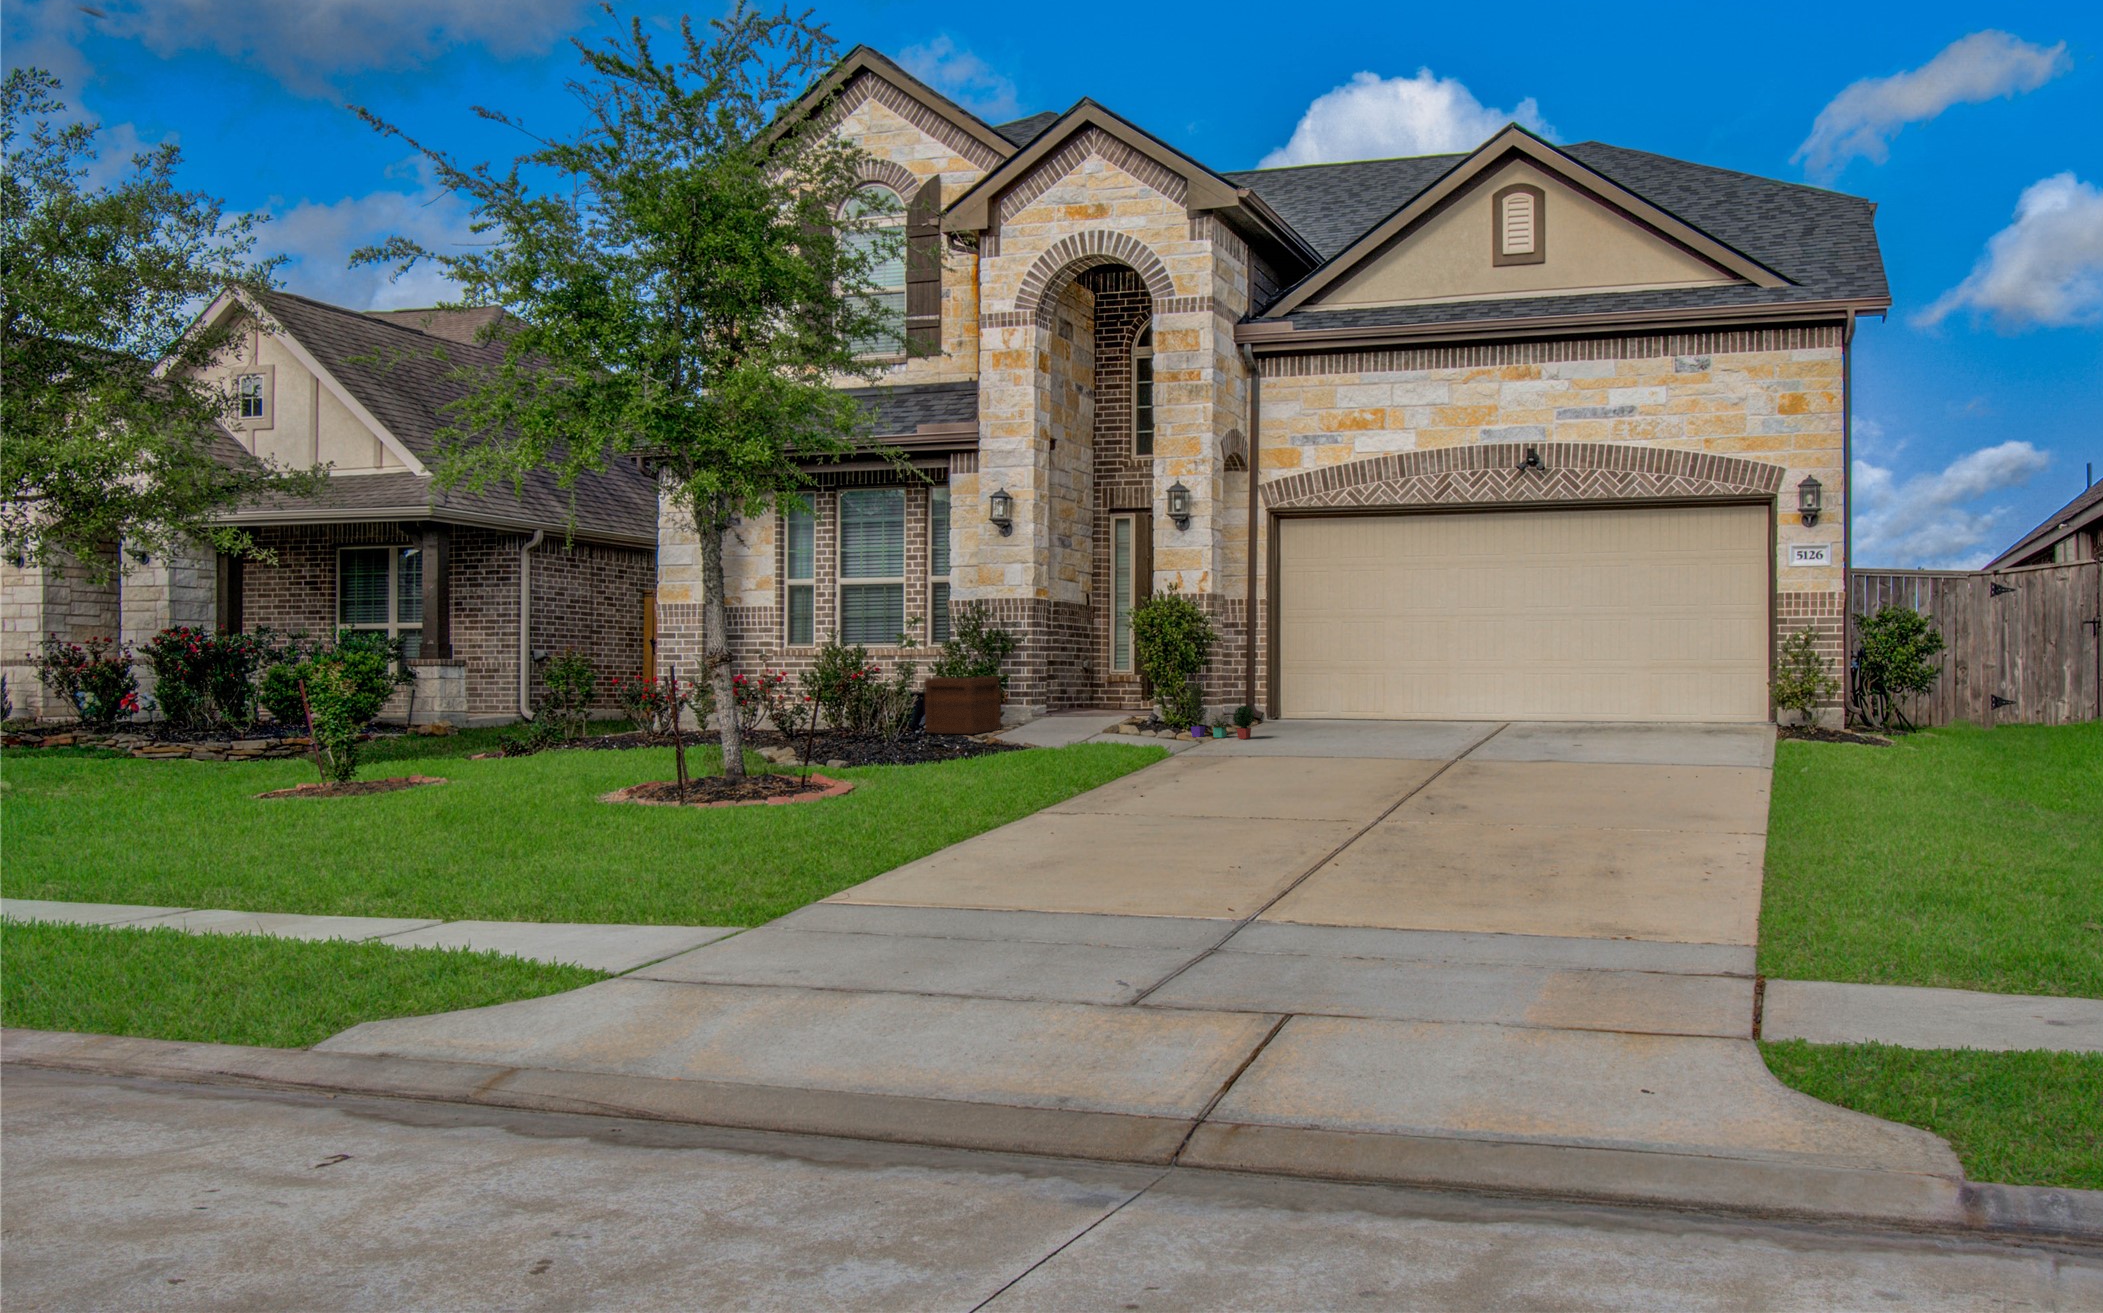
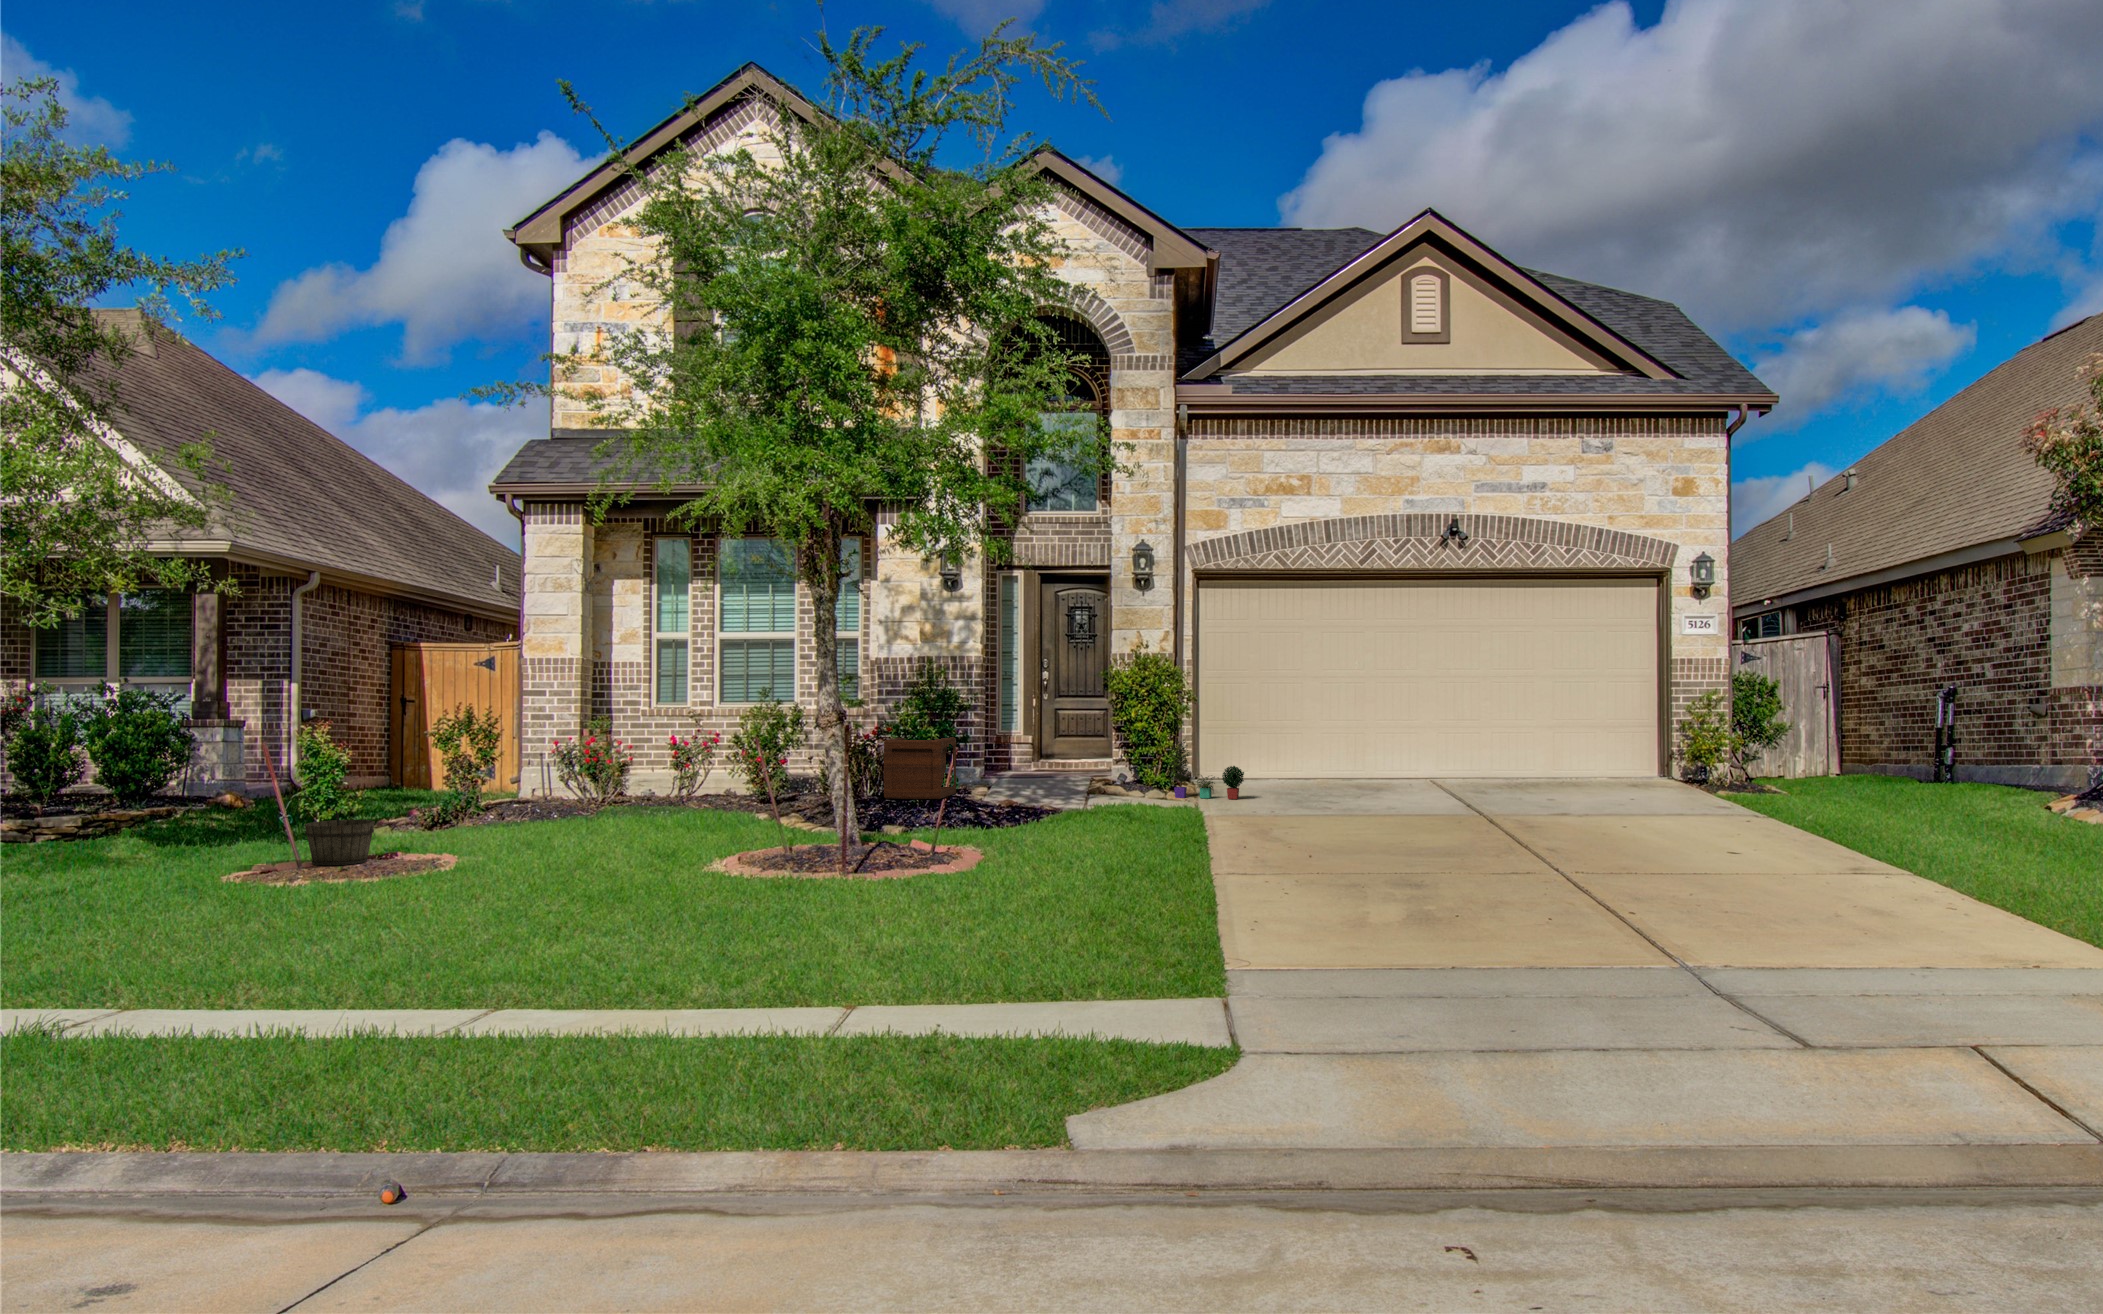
wooden bucket: none [348,733,405,780] -> present [305,809,375,865]

